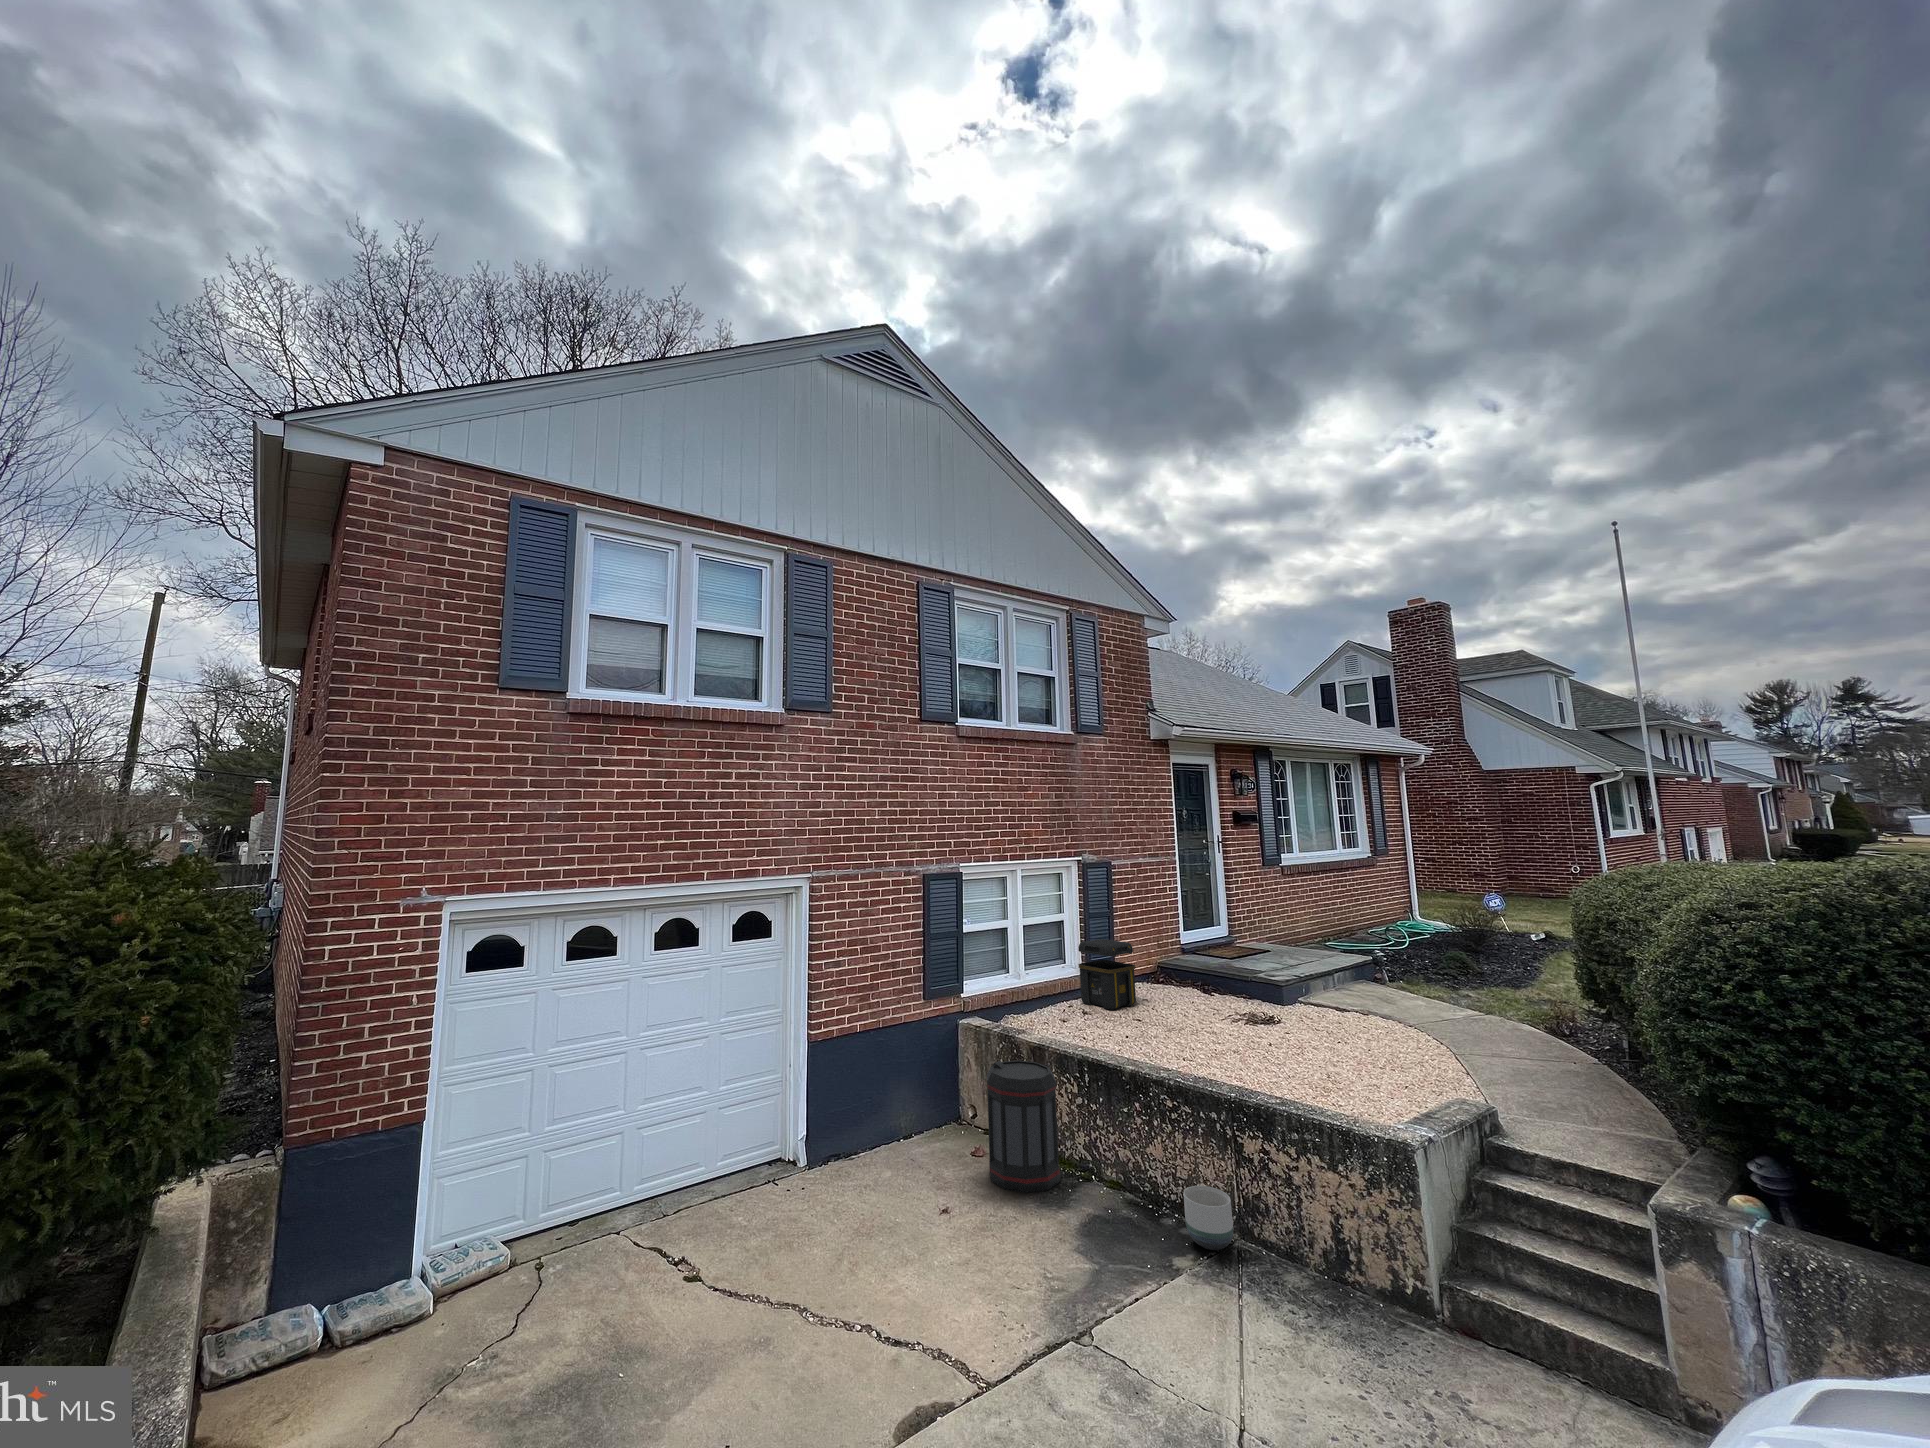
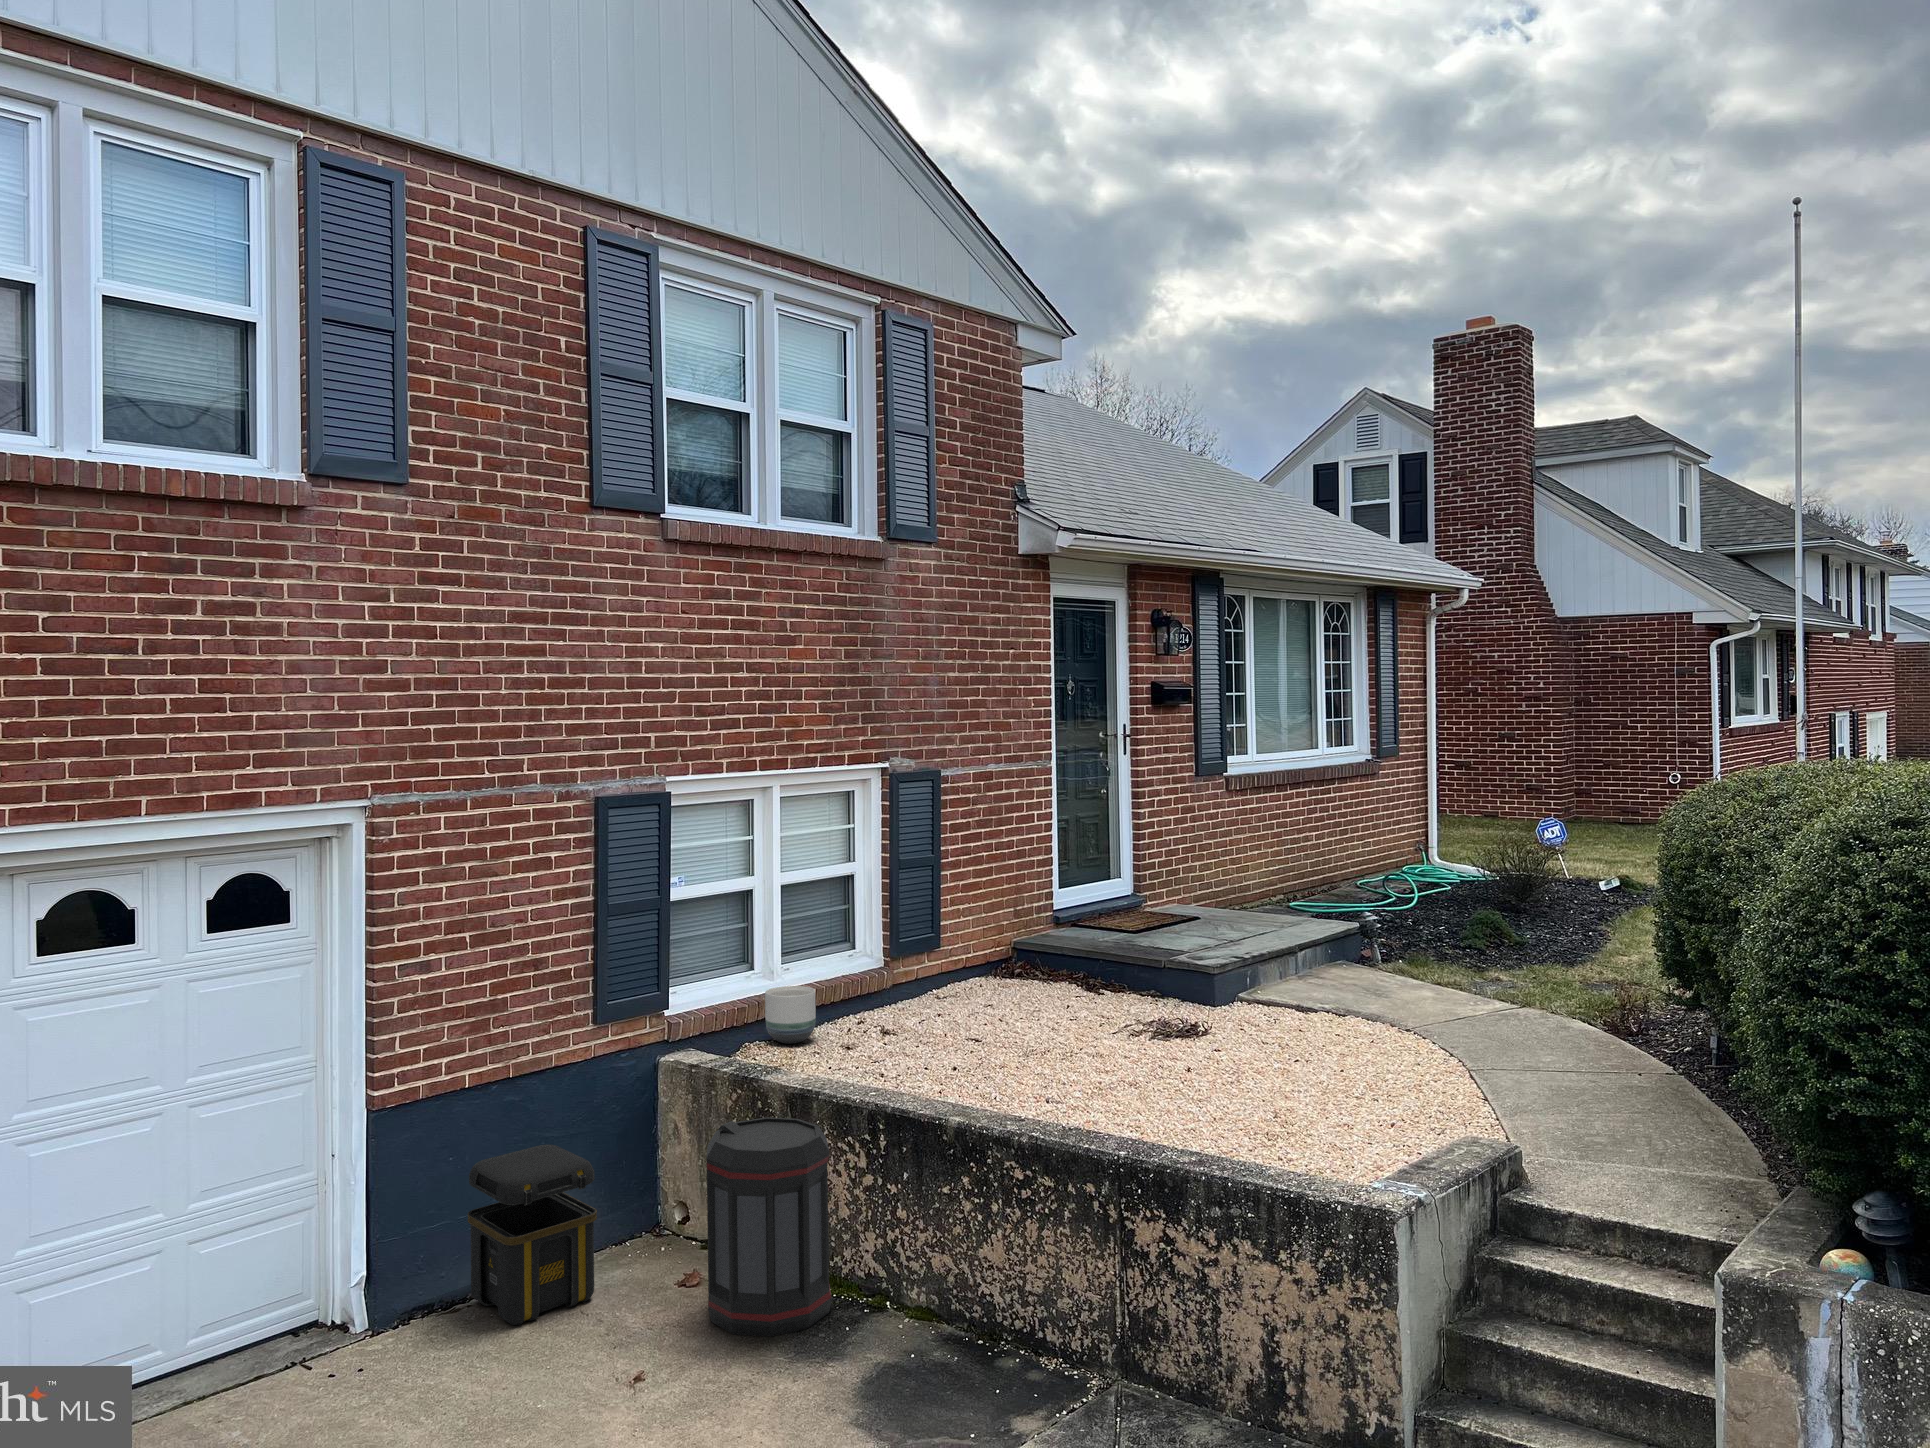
toolbox: present [1078,939,1136,1010] -> present [467,1145,597,1325]
planter: present [1184,1186,1233,1250] -> present [765,986,816,1044]

